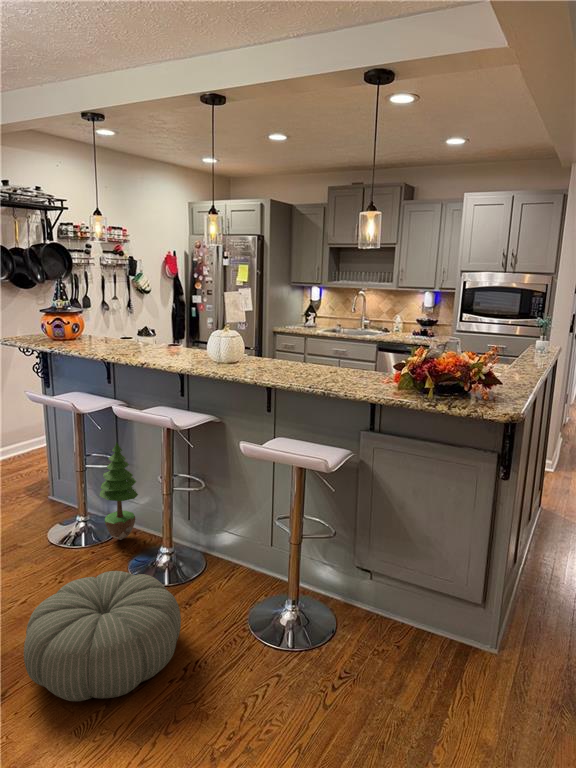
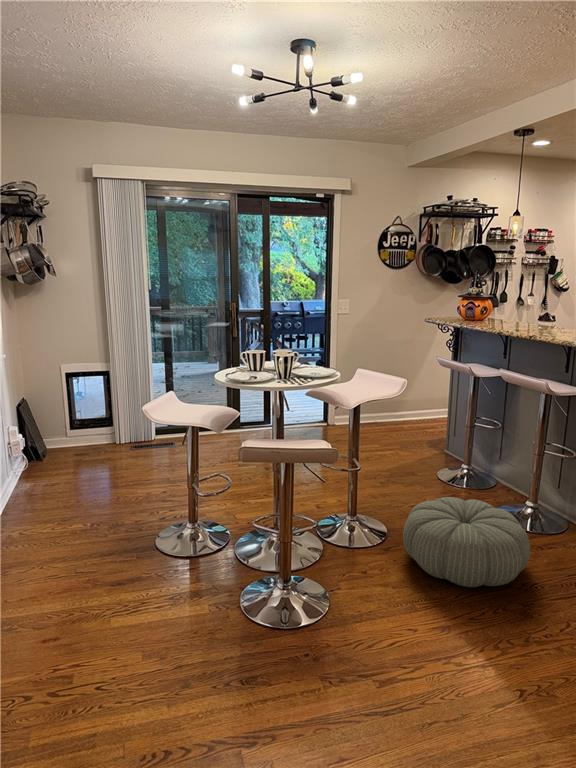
potted tree: present [100,442,138,540] -> none [482,406,517,493]

